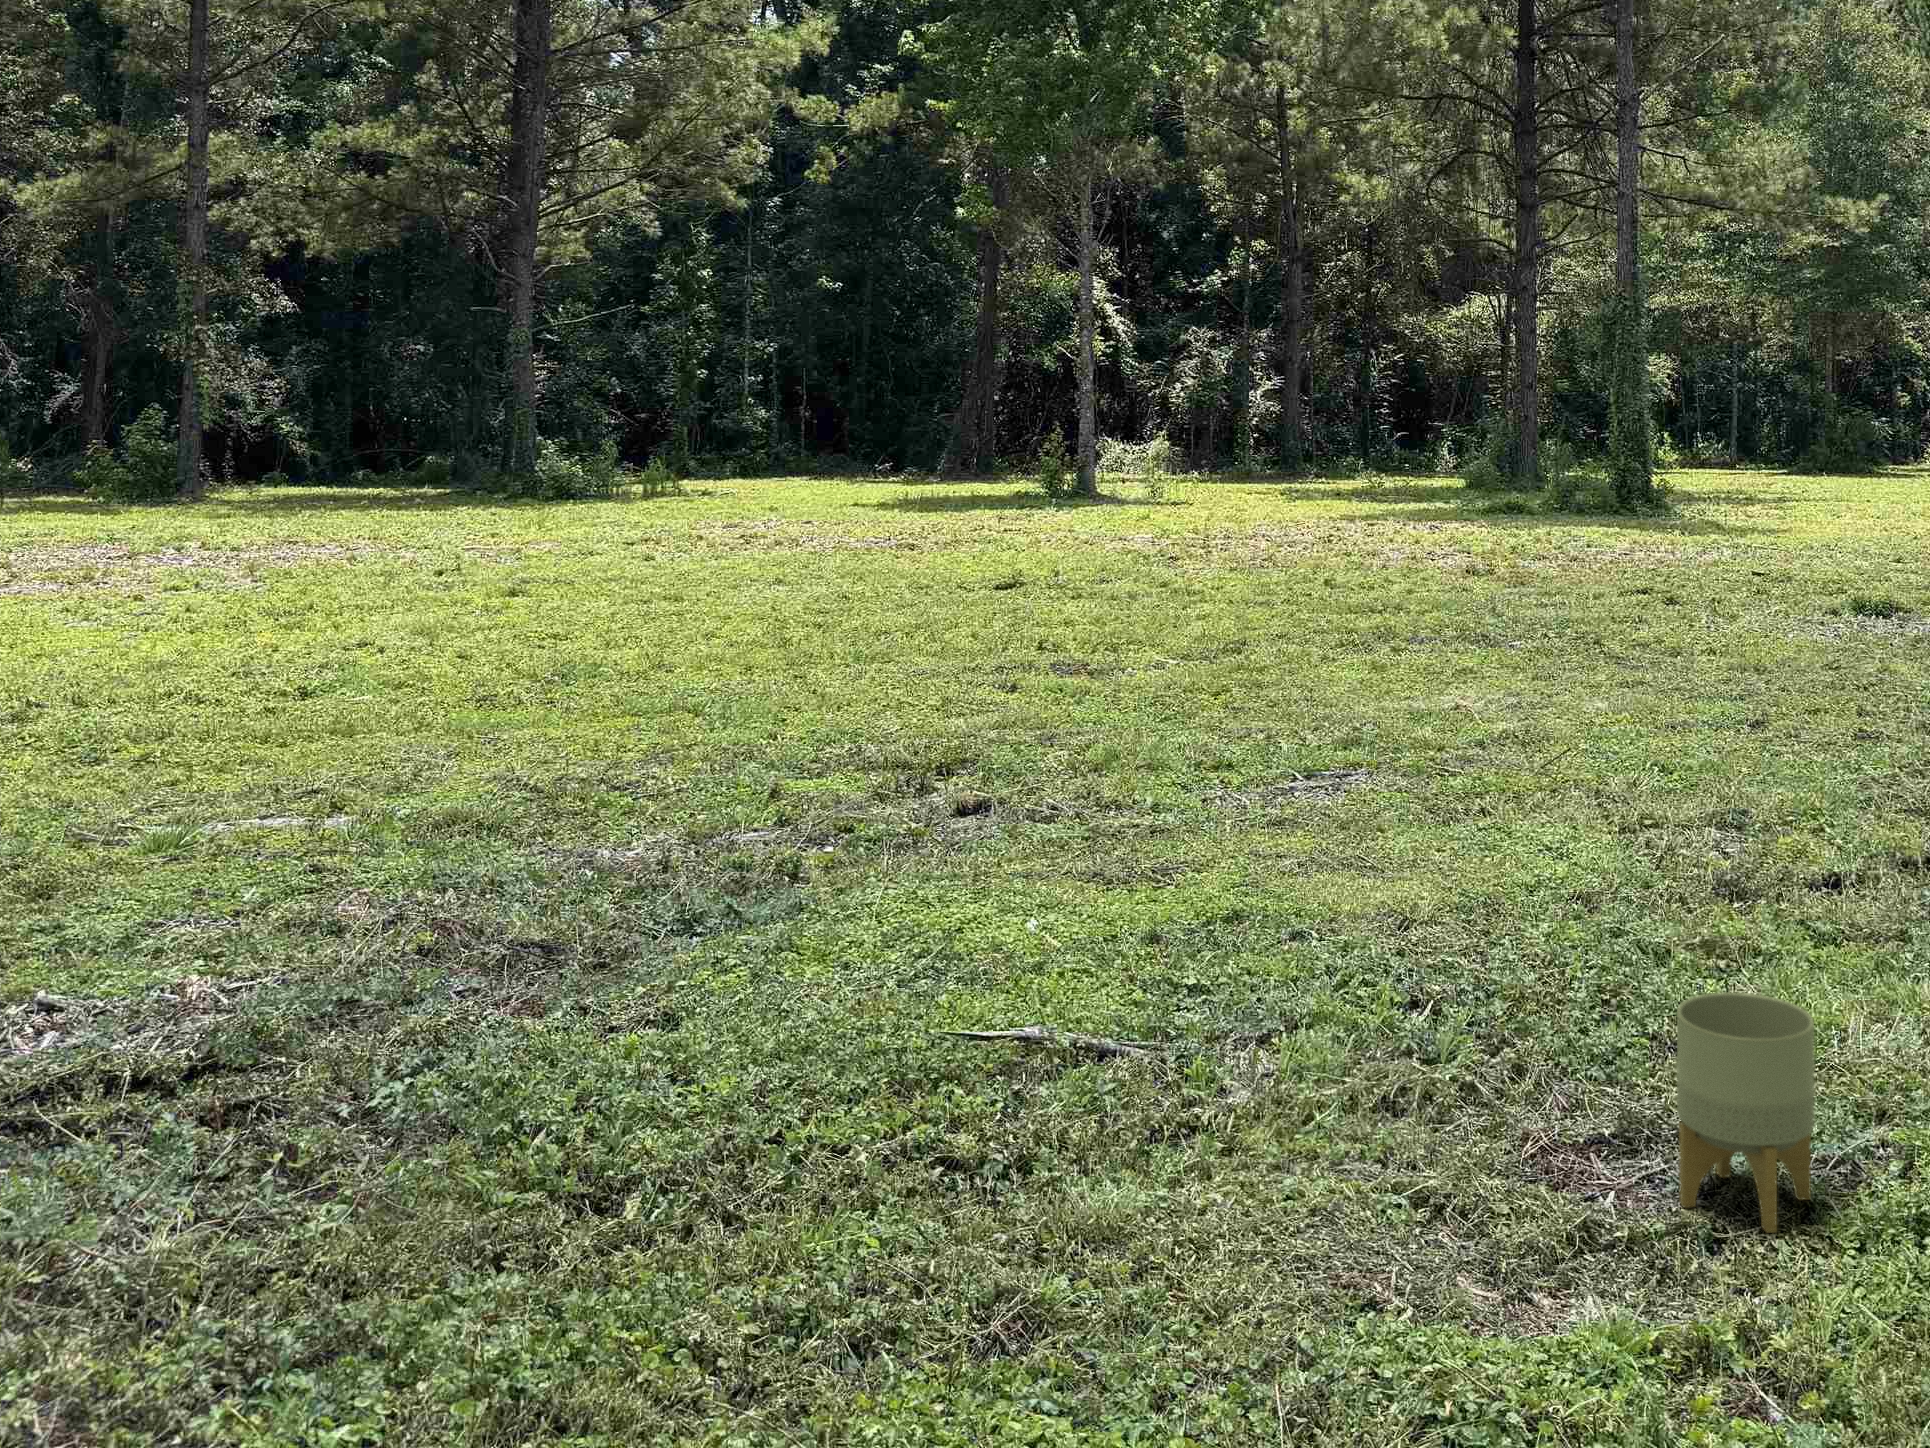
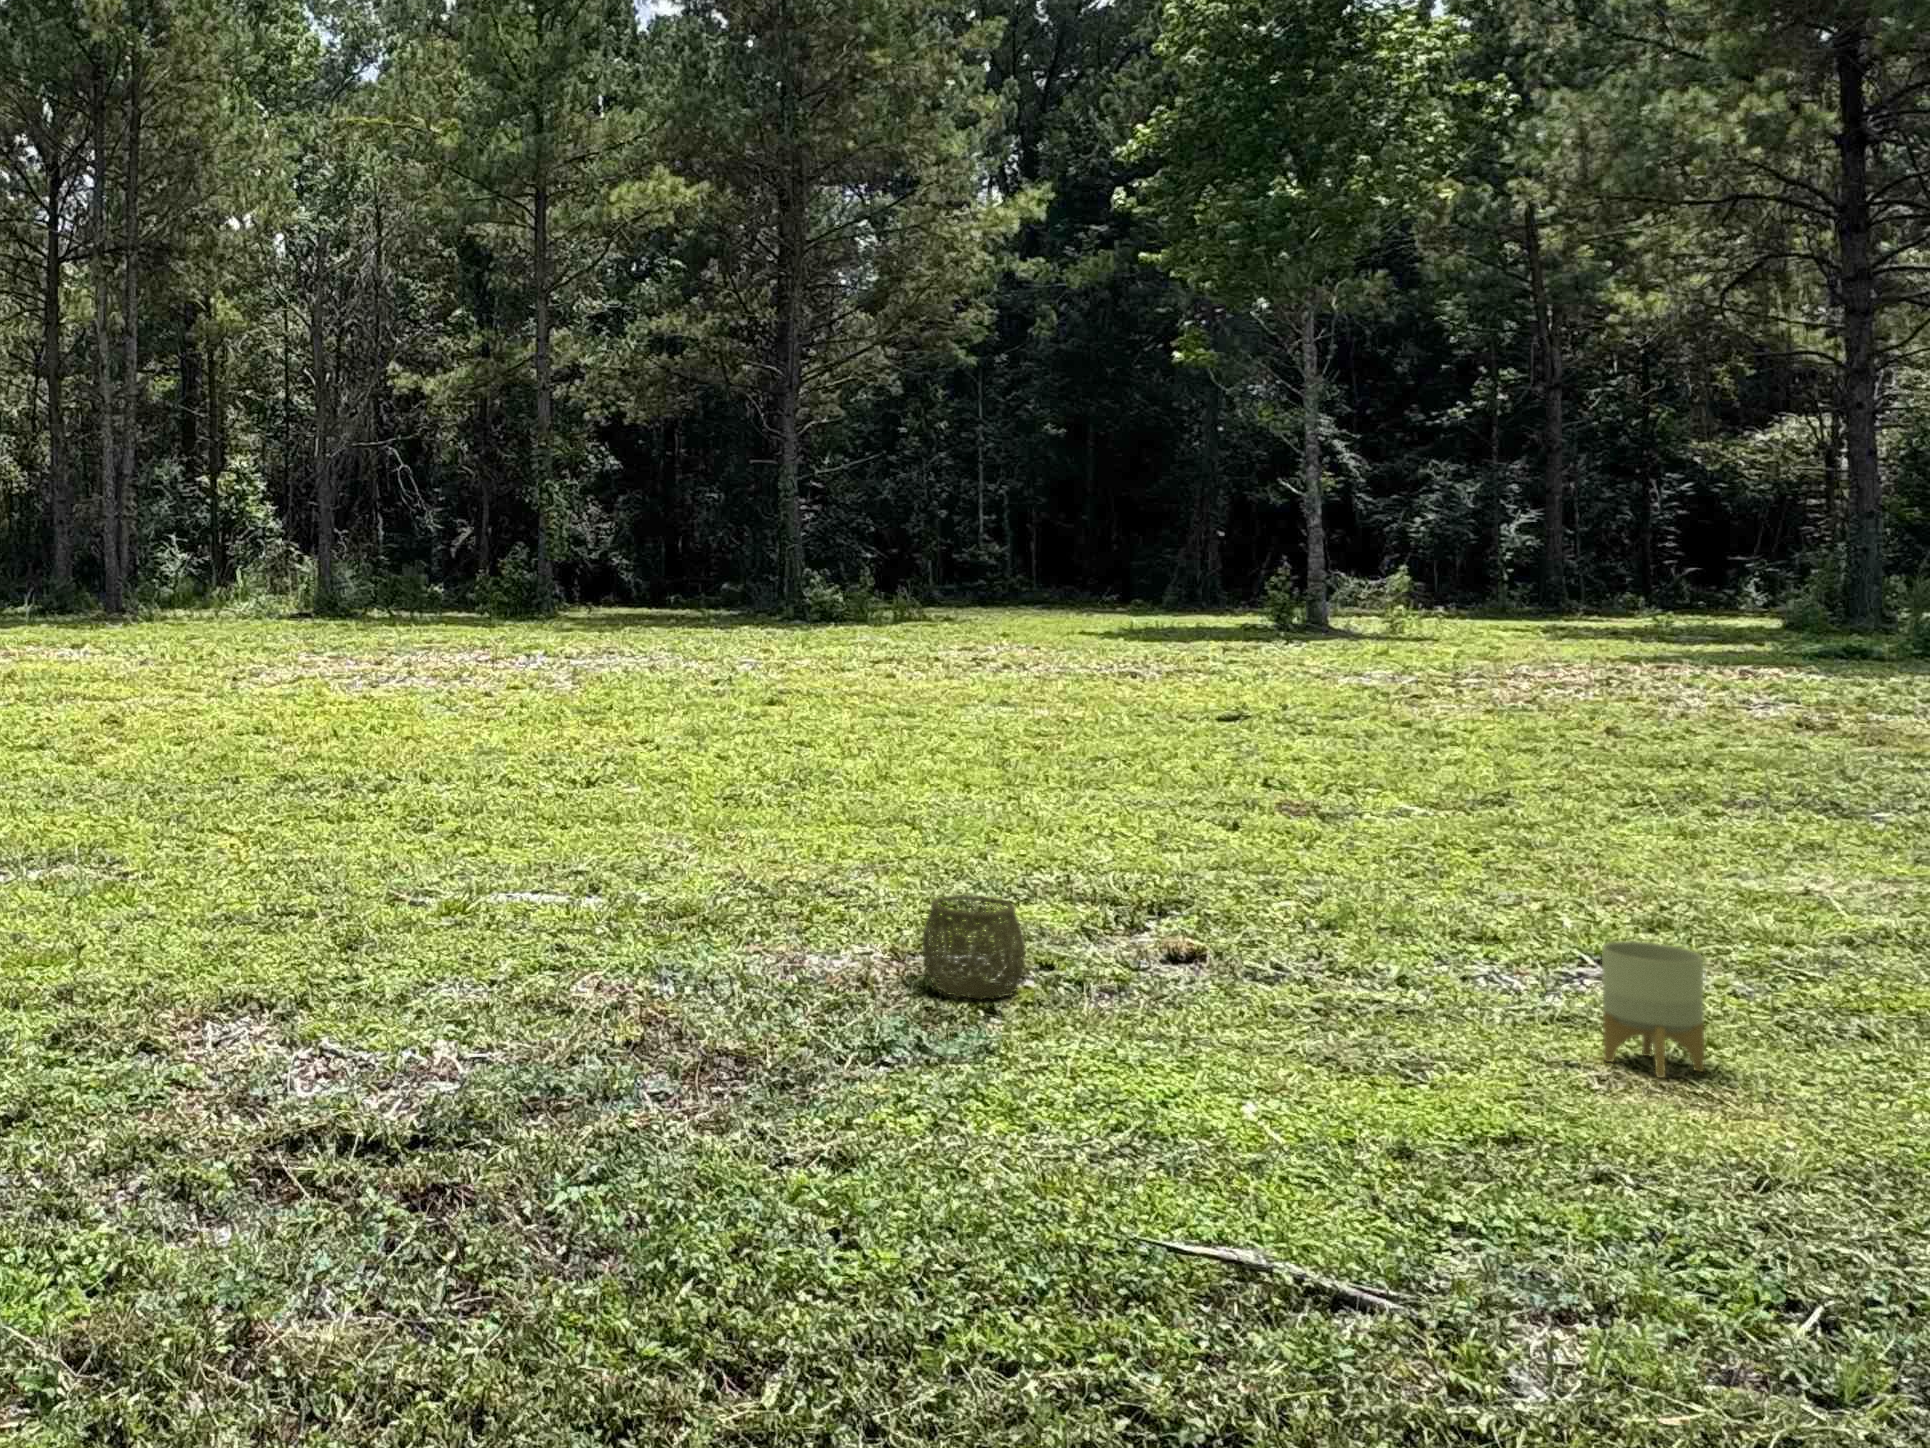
woven basket: none [544,1053,757,1295] -> present [922,895,1025,999]

